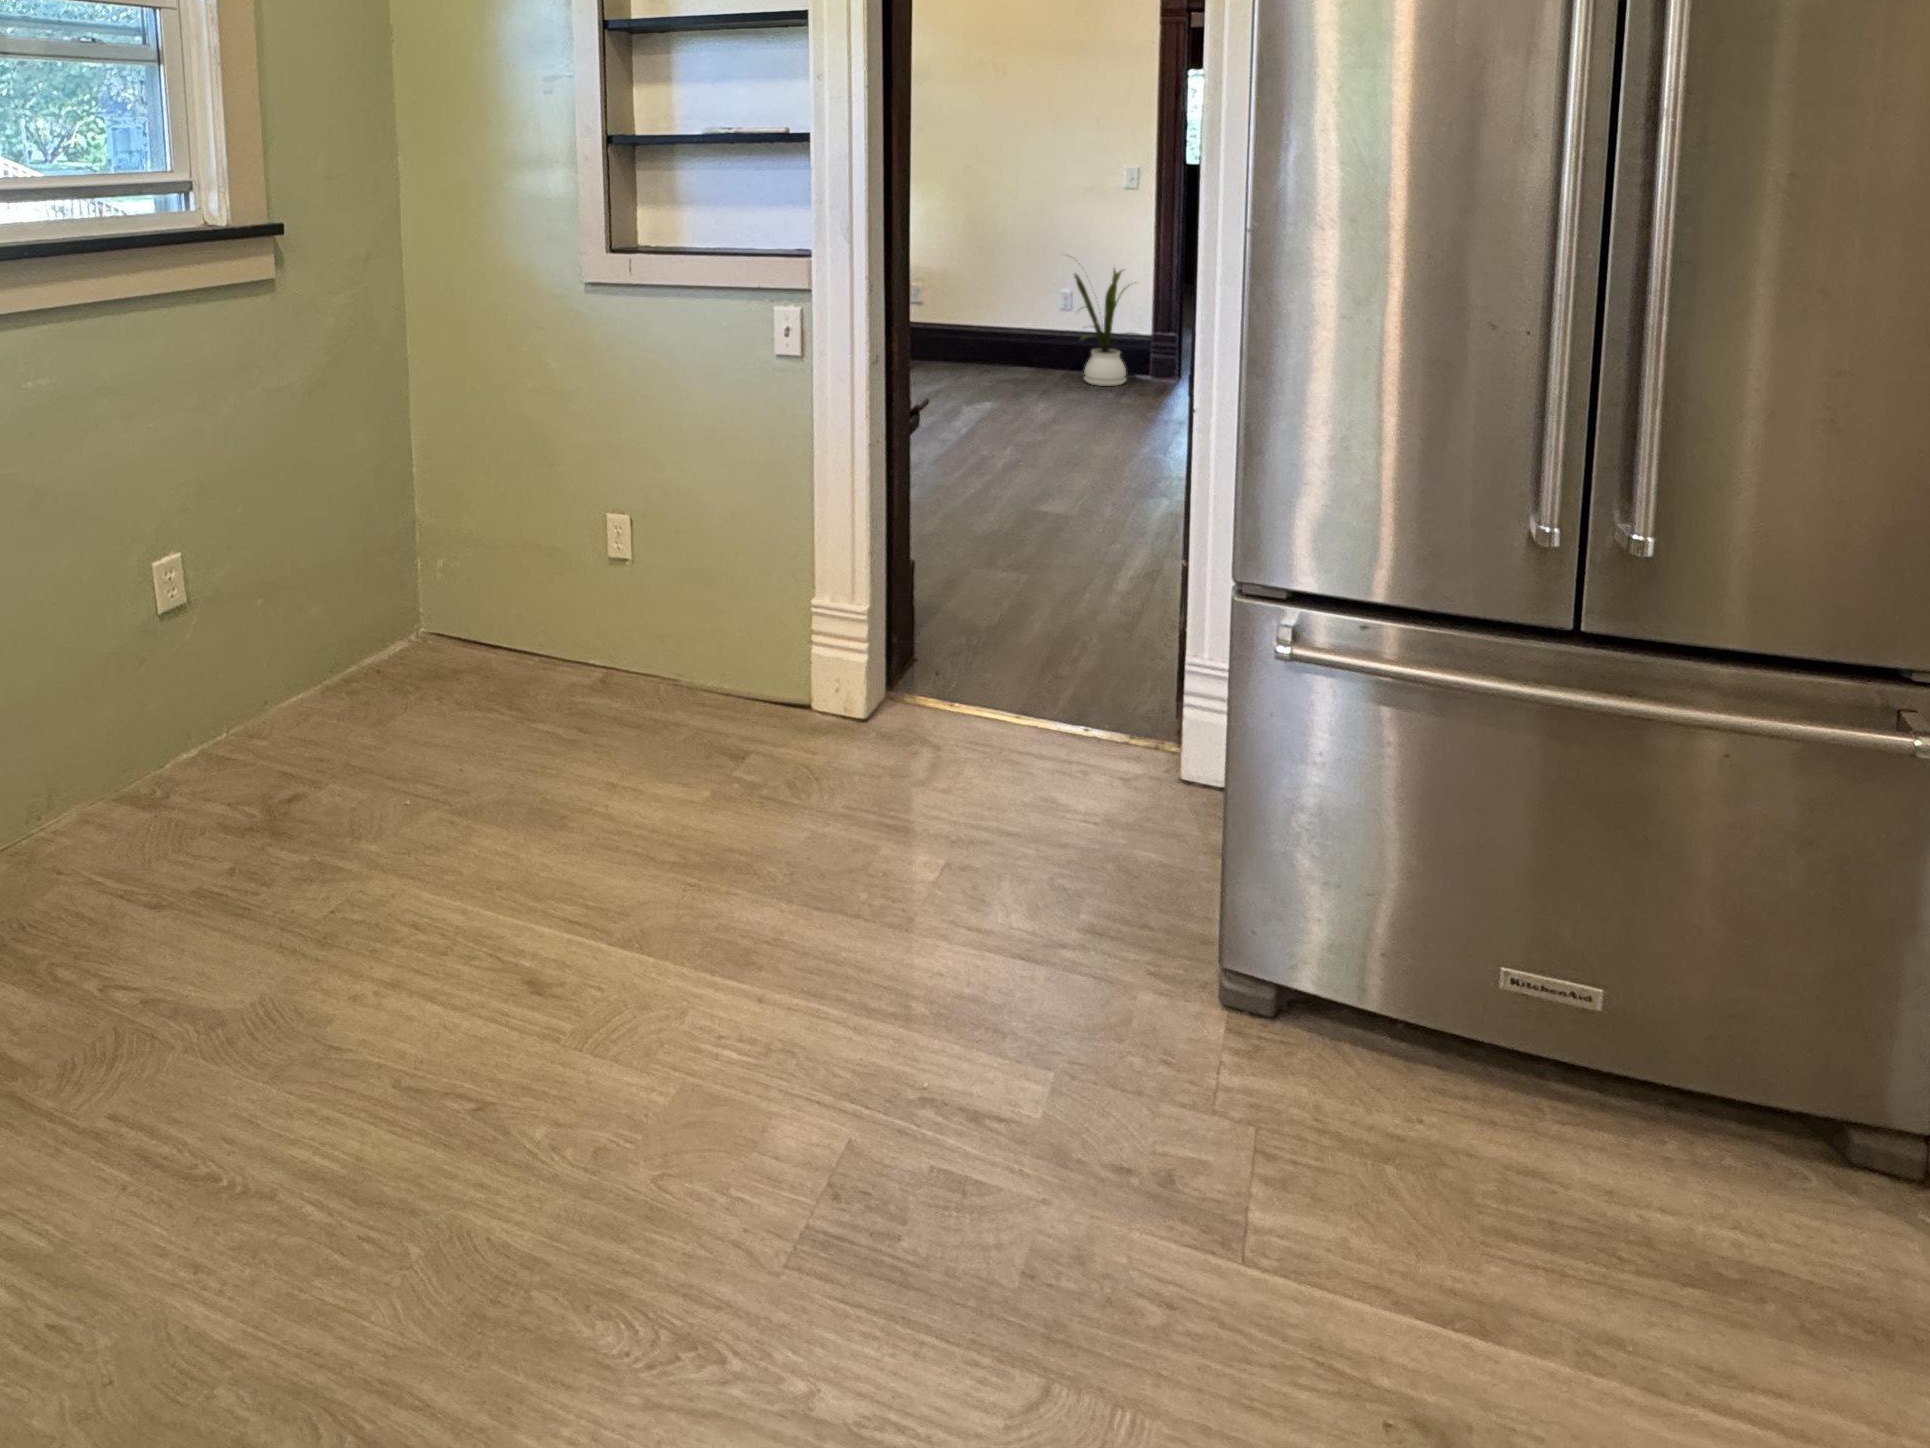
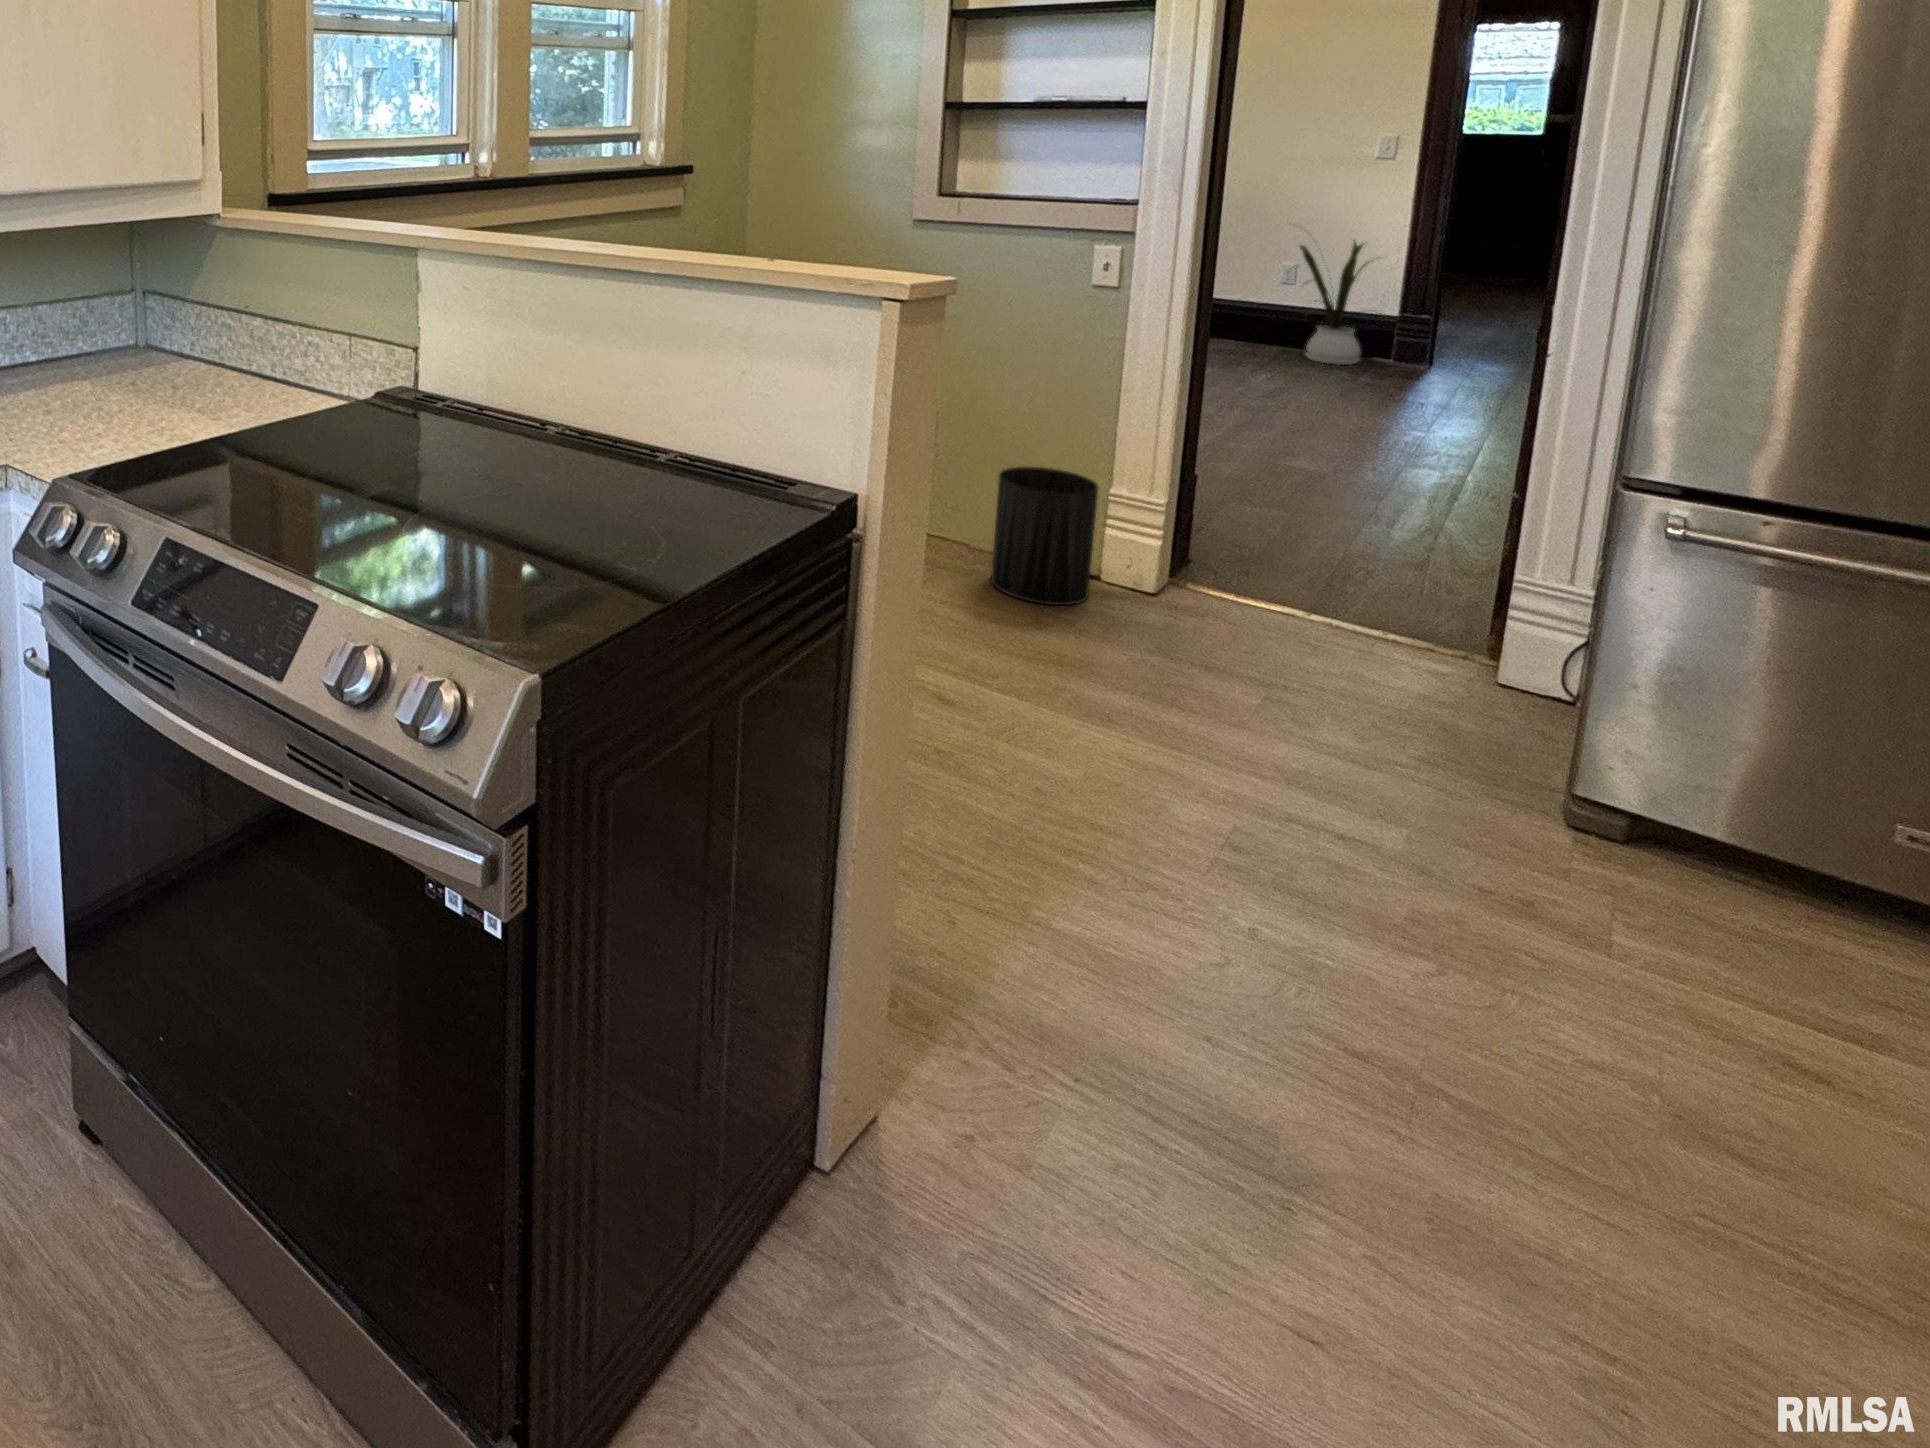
trash can: none [683,580,795,761] -> present [991,467,1098,605]

